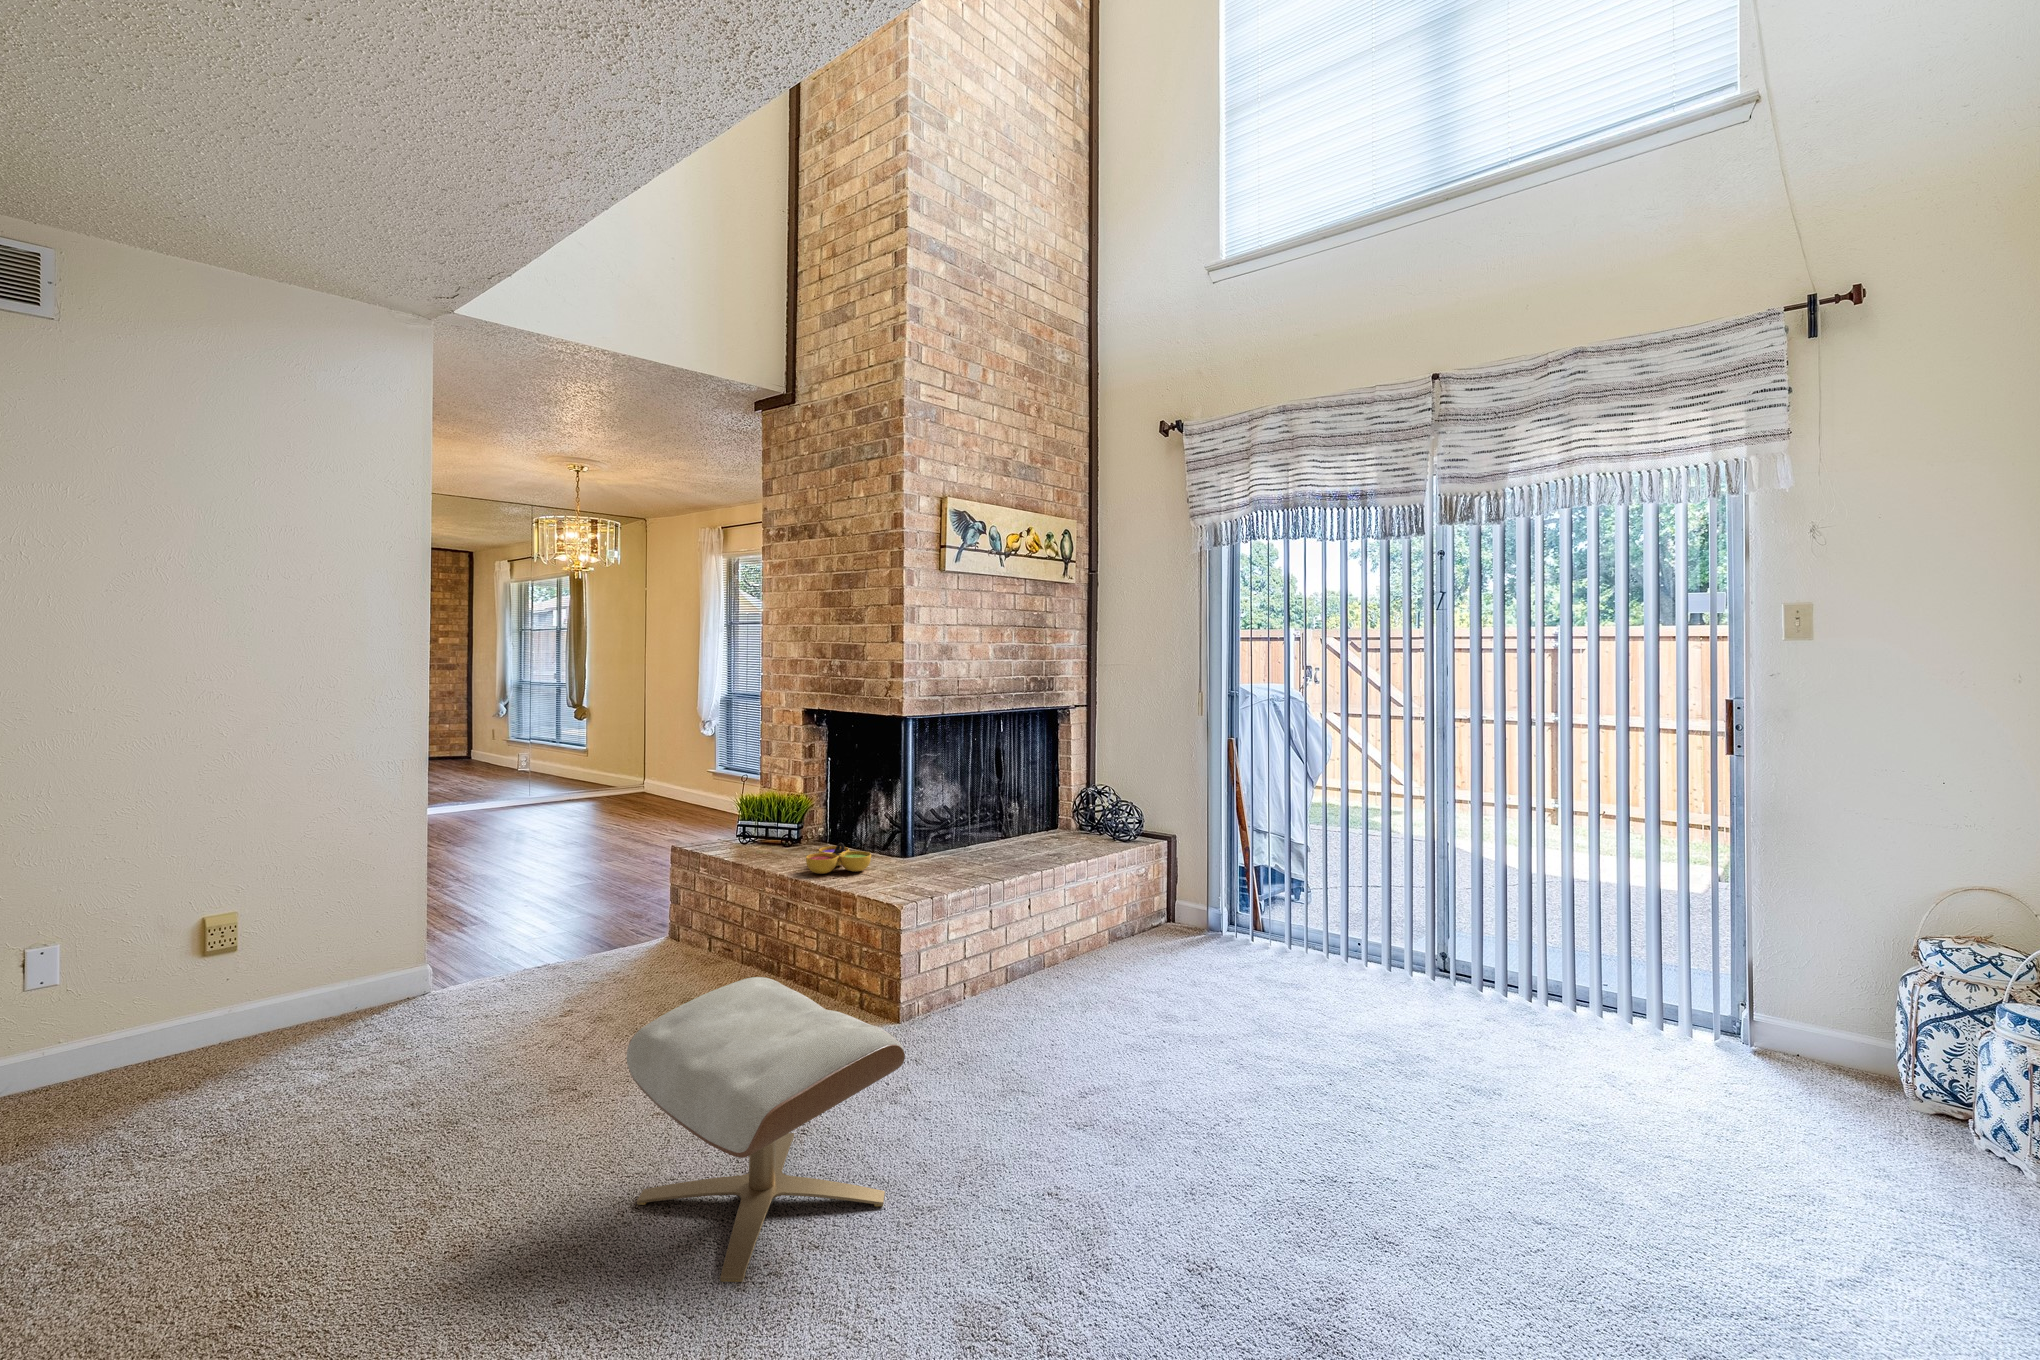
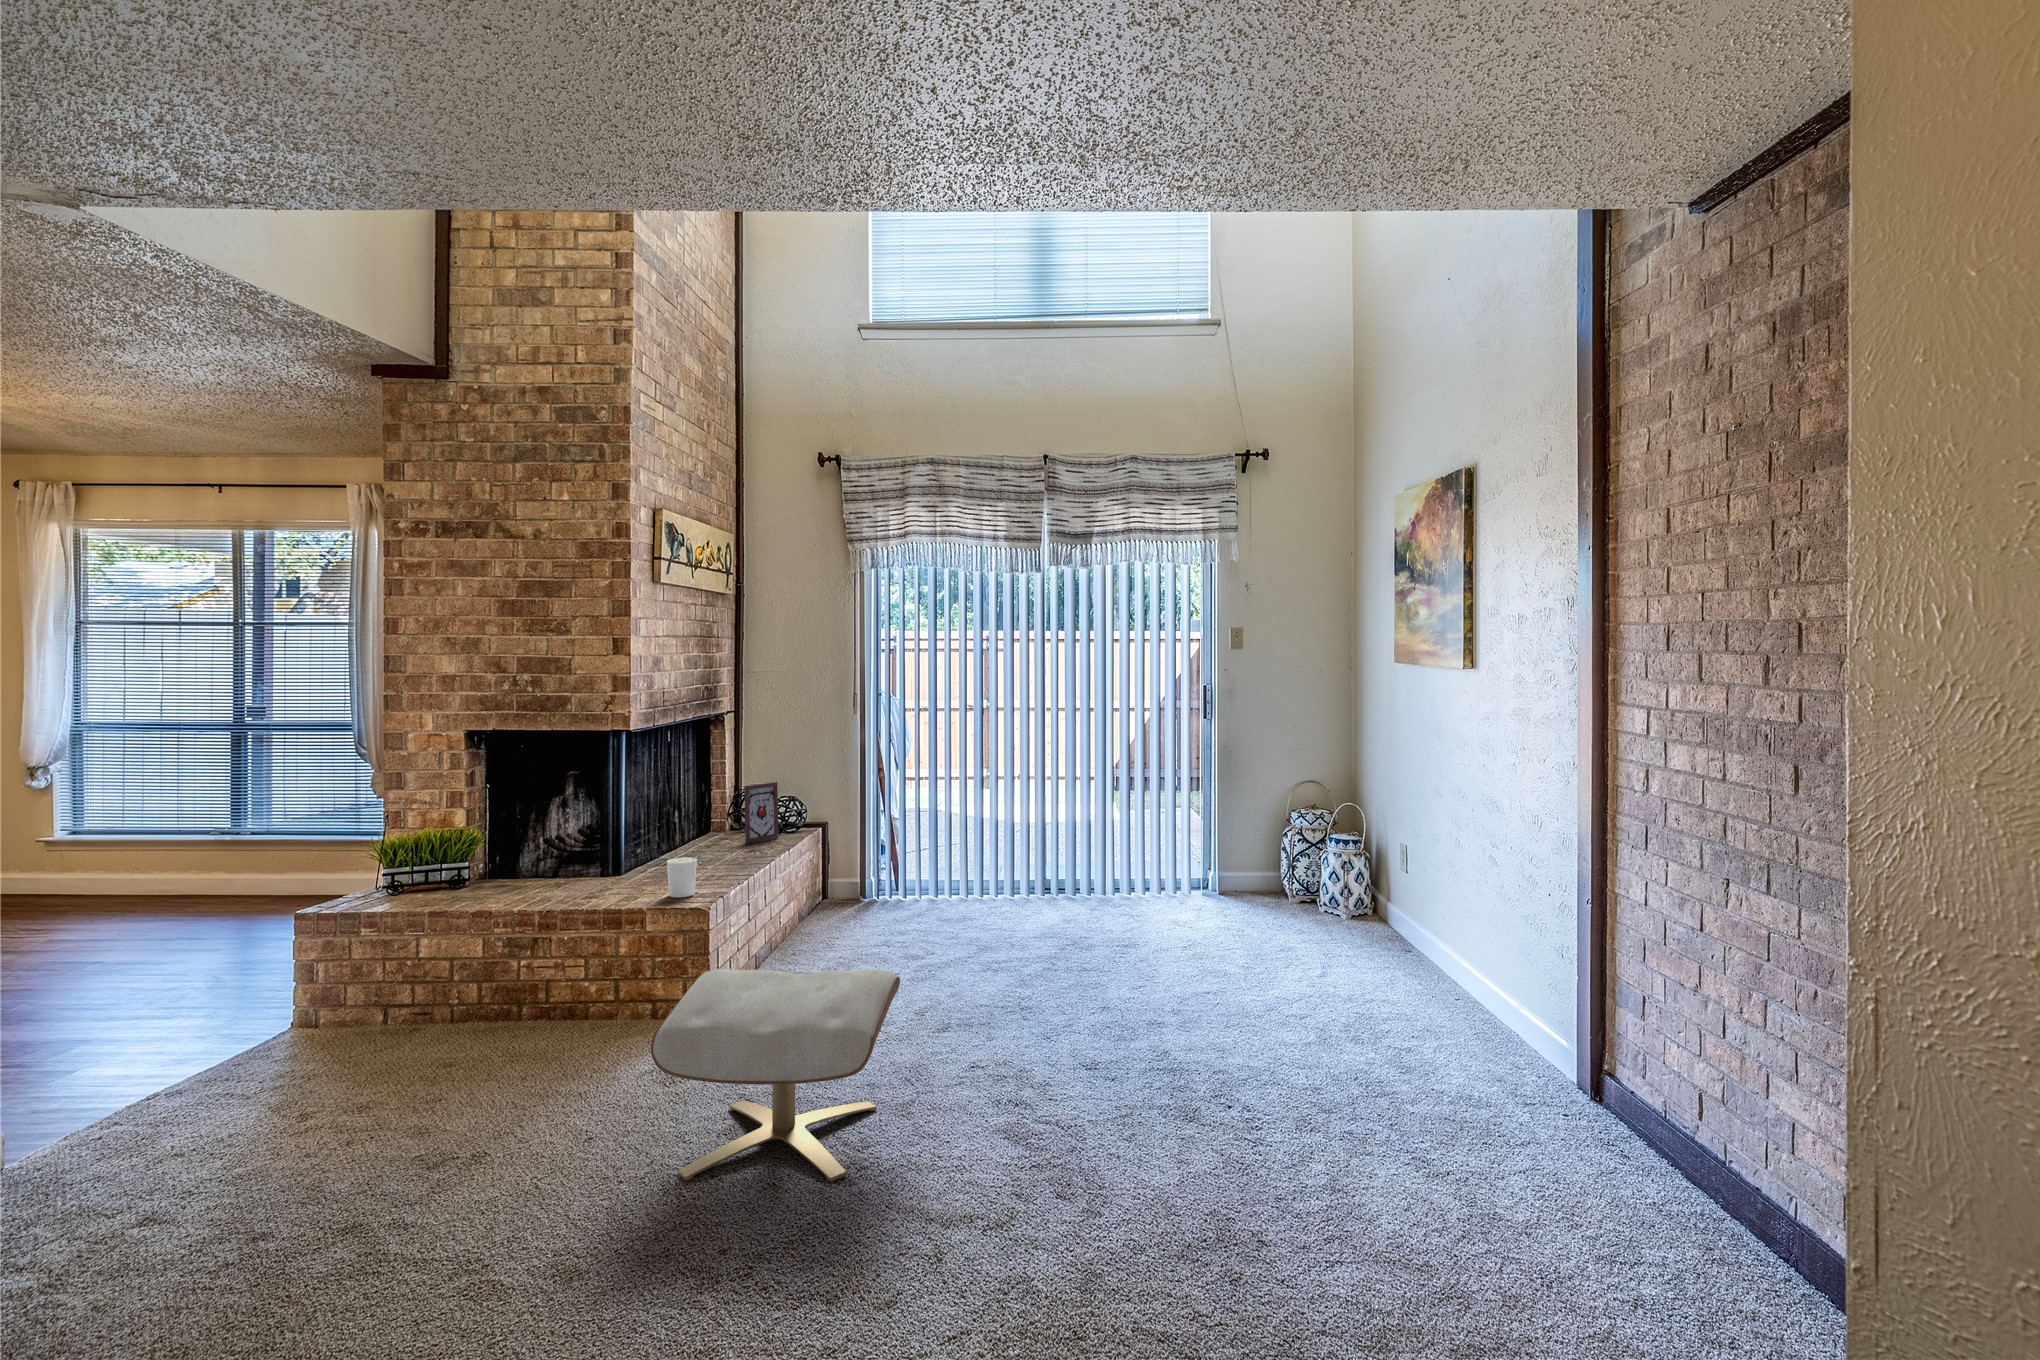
picture frame: none [1064,784,1104,847] -> present [744,782,779,843]
decorative bowl: present [806,843,871,874] -> none [539,867,610,902]
candle holder: none [898,850,927,891] -> present [667,857,697,898]

